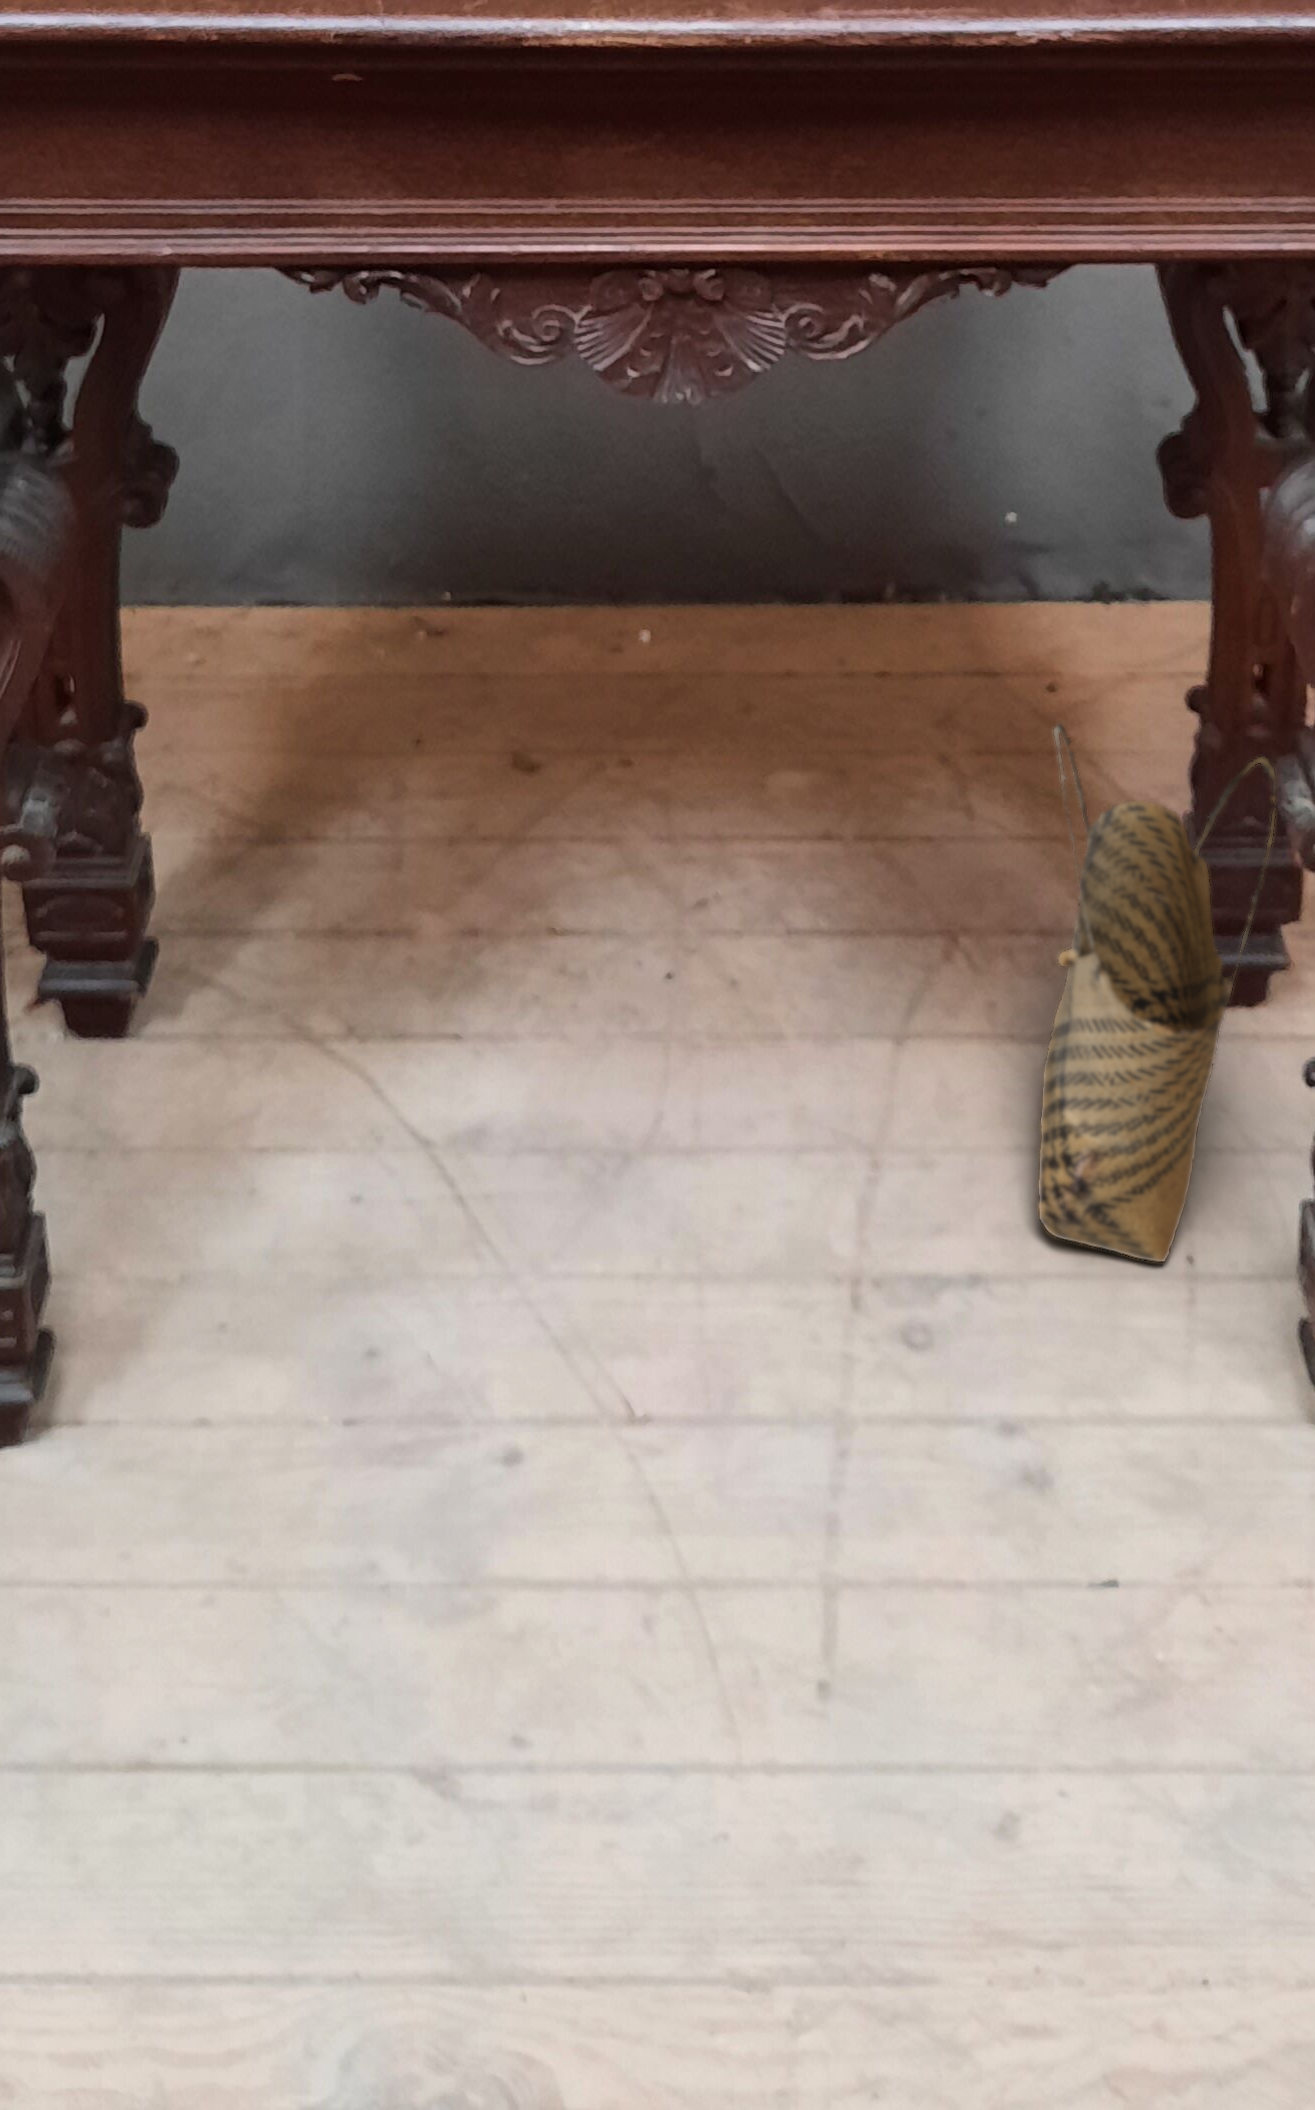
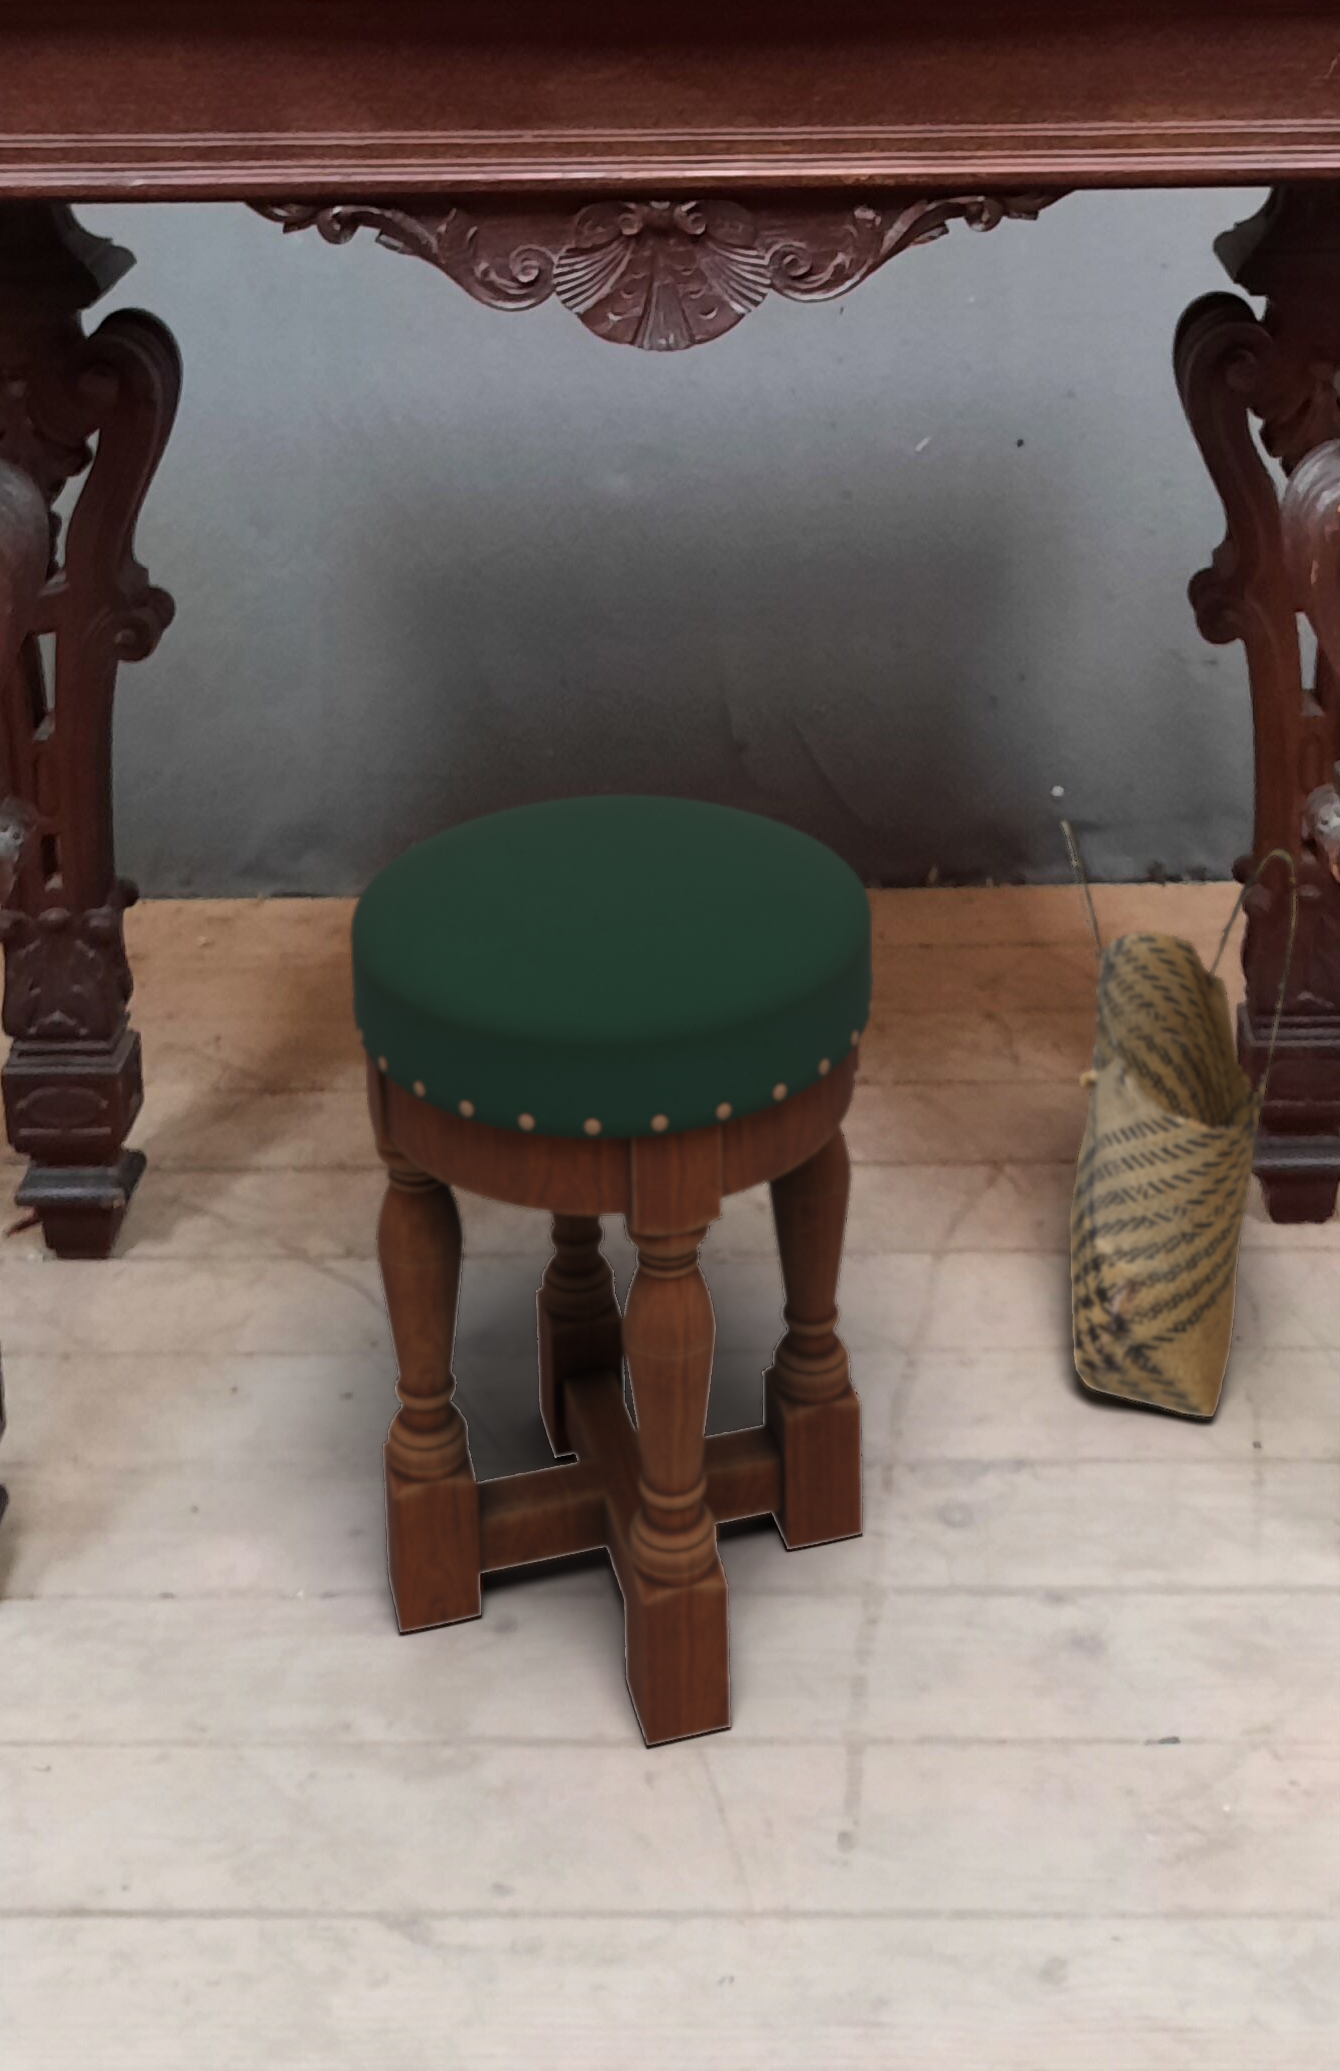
stool: none [373,736,863,1563] -> present [350,795,874,1746]

